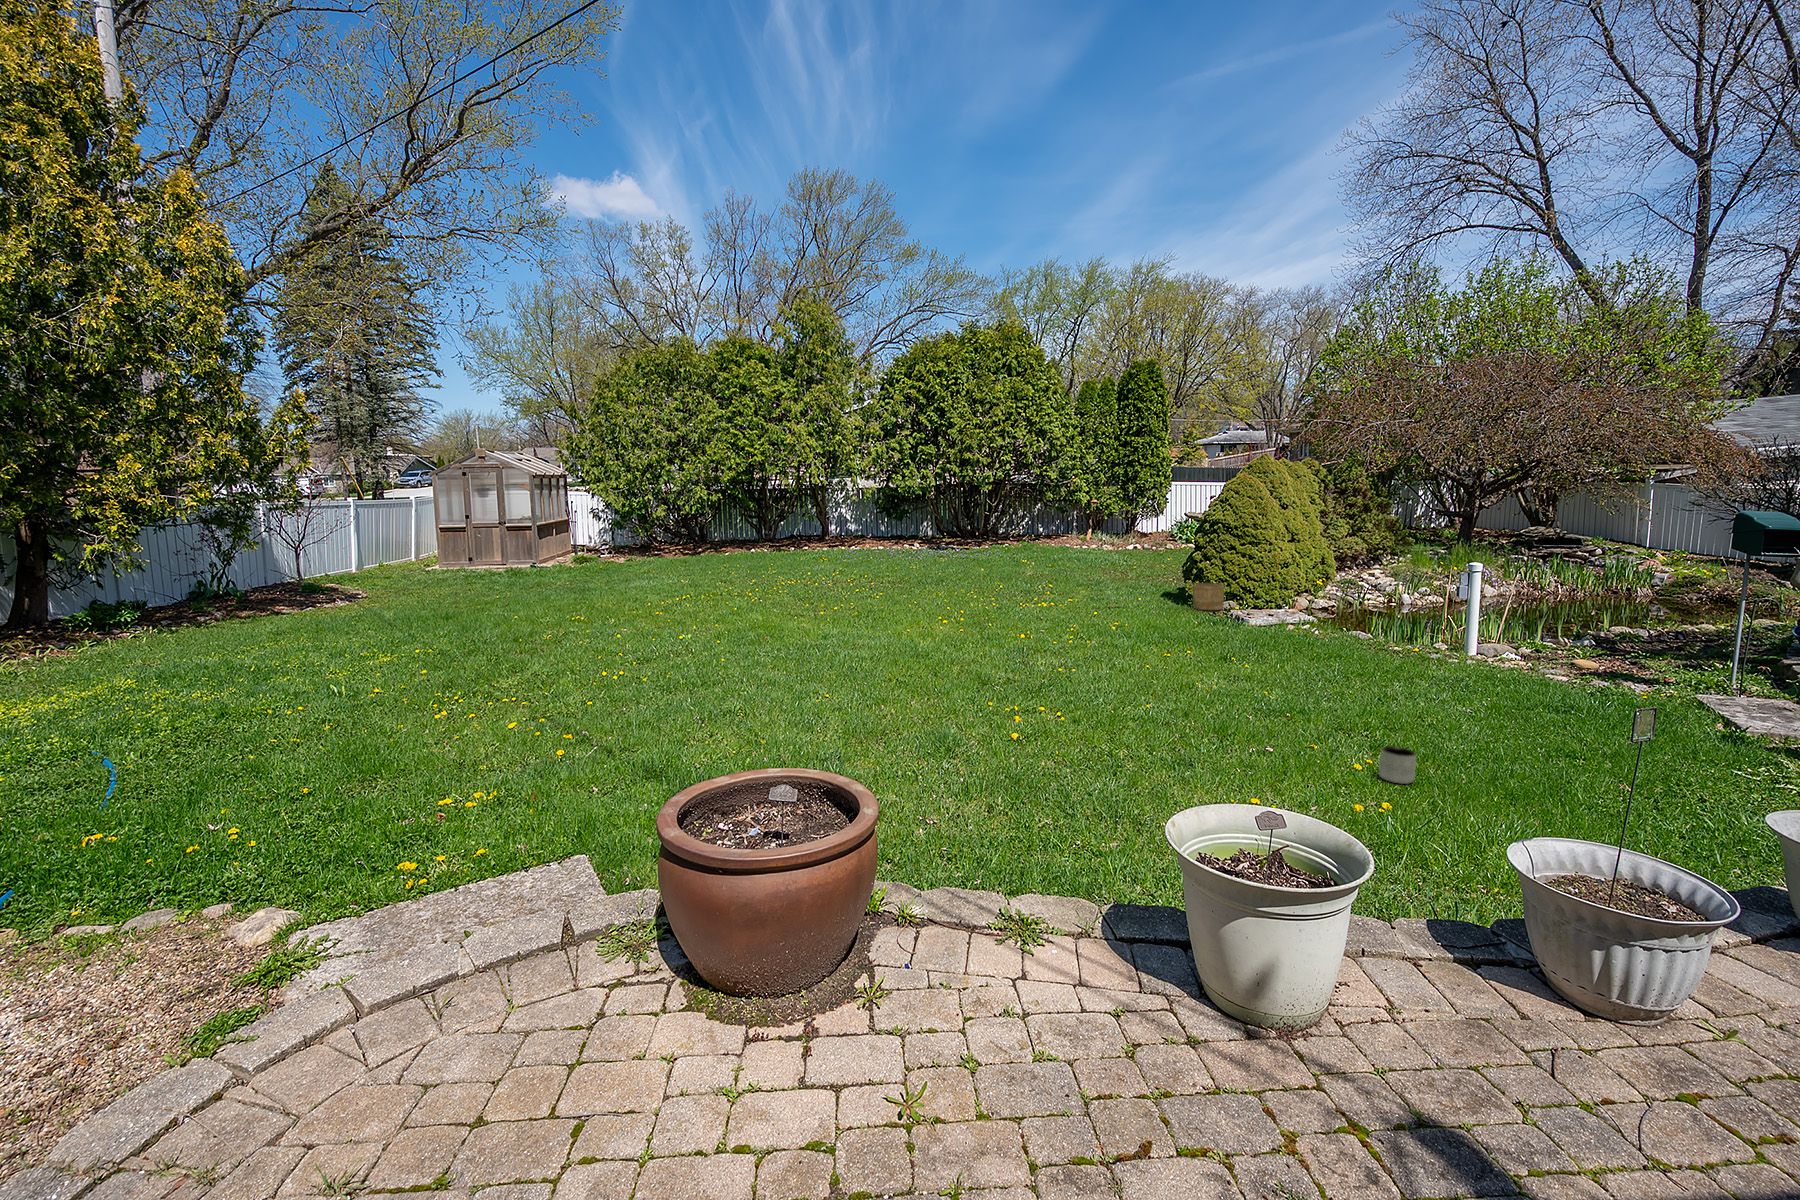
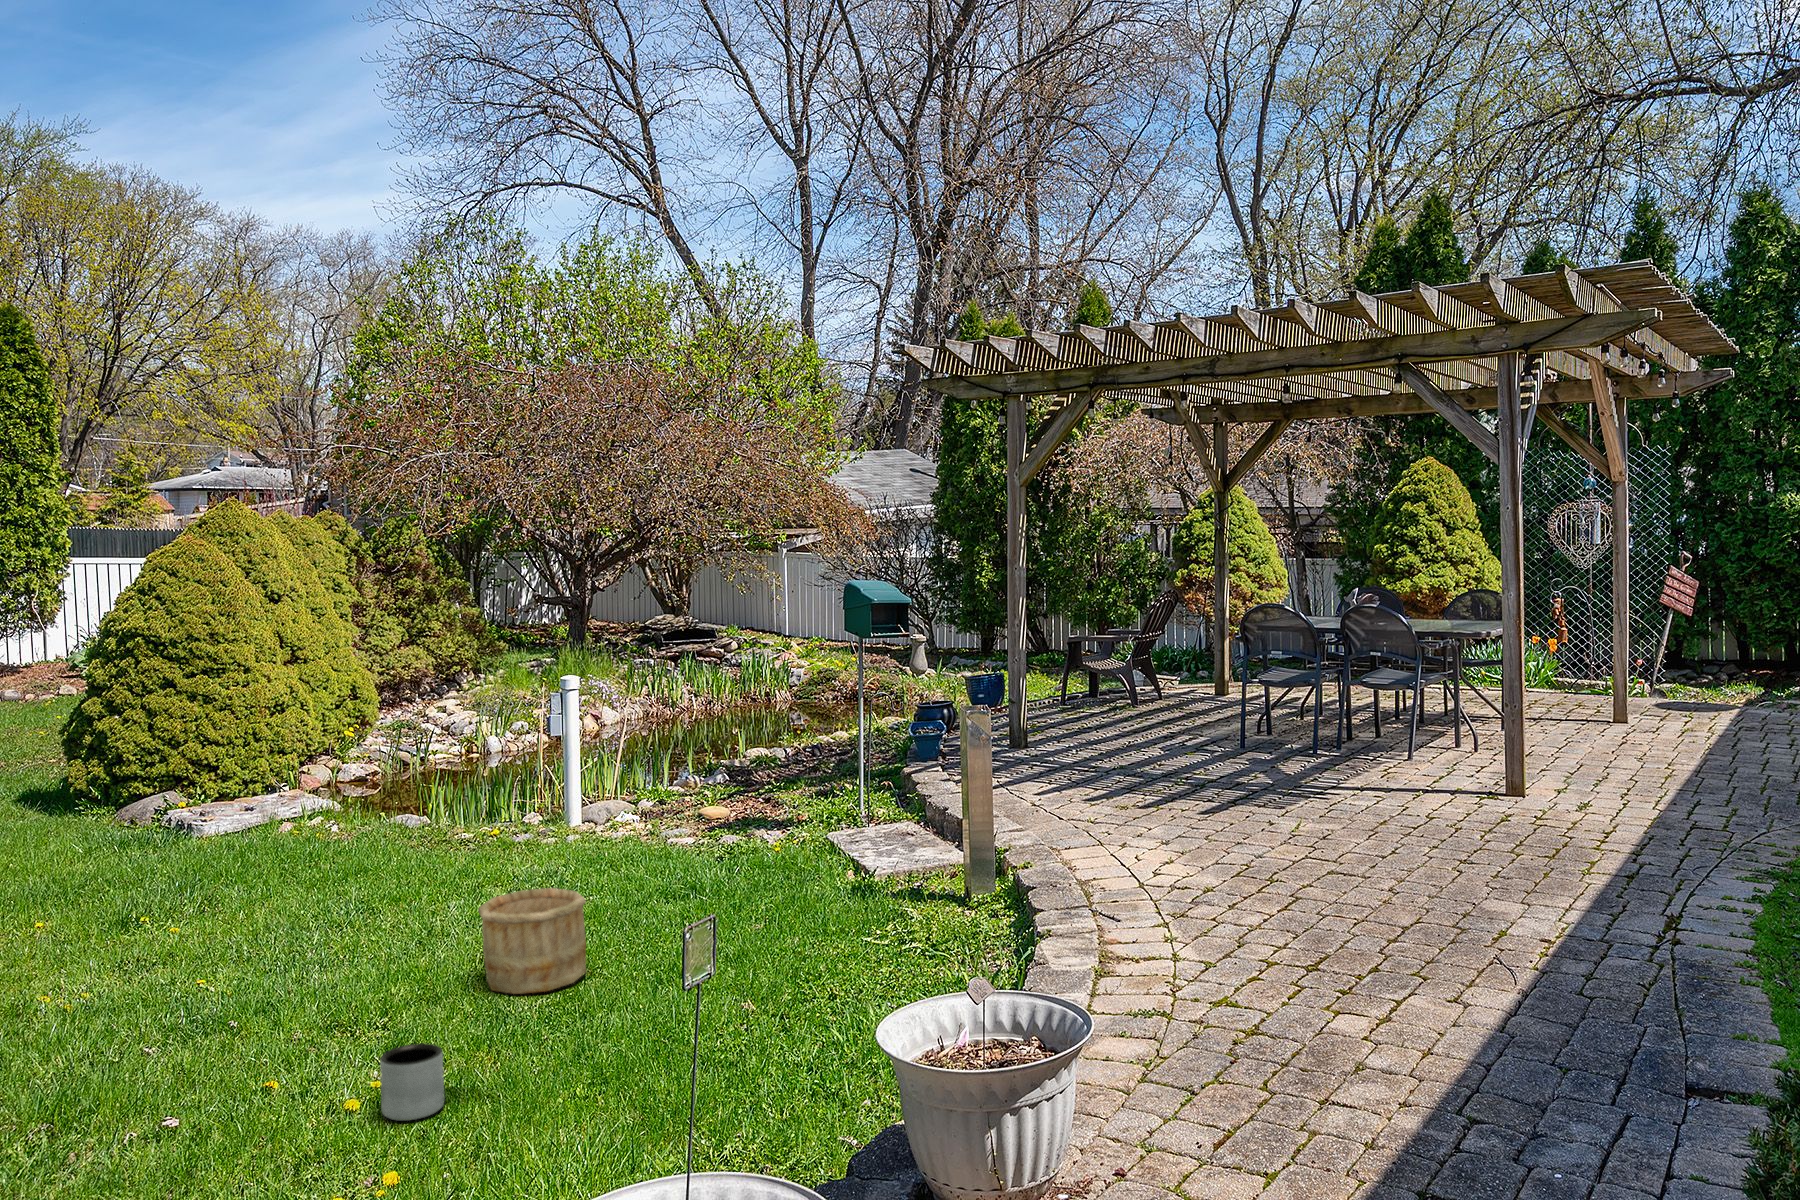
wooden bucket: present [1193,583,1225,610] -> present [478,888,586,994]

